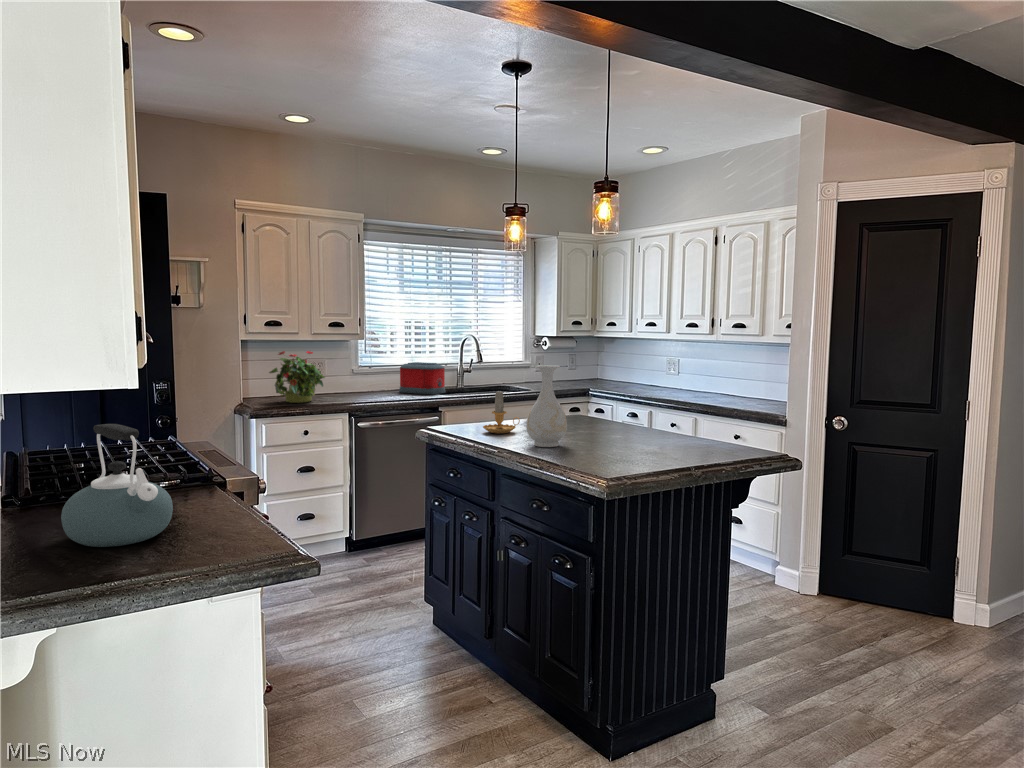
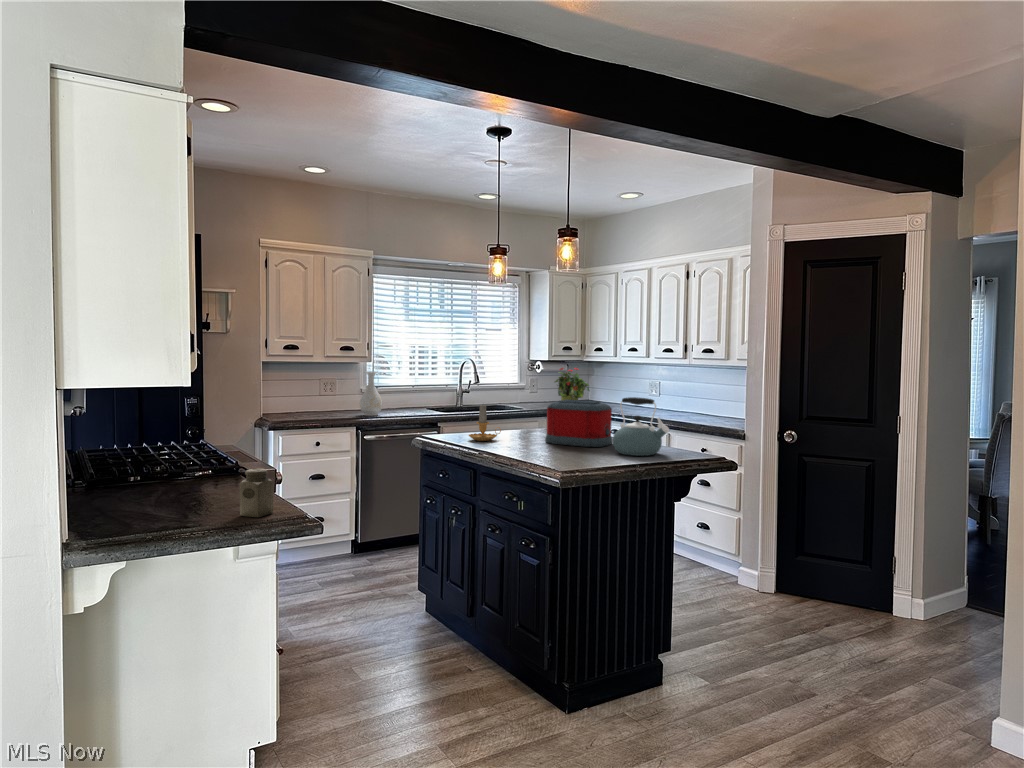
potted plant: present [269,351,325,403] -> present [555,368,589,400]
toaster: present [399,362,445,394] -> present [545,400,612,447]
vase: present [527,365,567,447] -> present [360,372,382,416]
kettle: present [61,424,173,547] -> present [613,397,669,456]
salt shaker: none [210,491,256,557] -> present [239,469,274,517]

